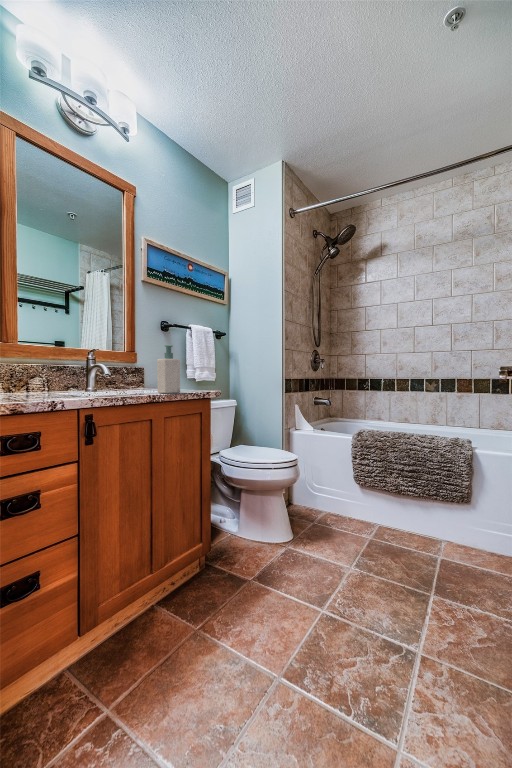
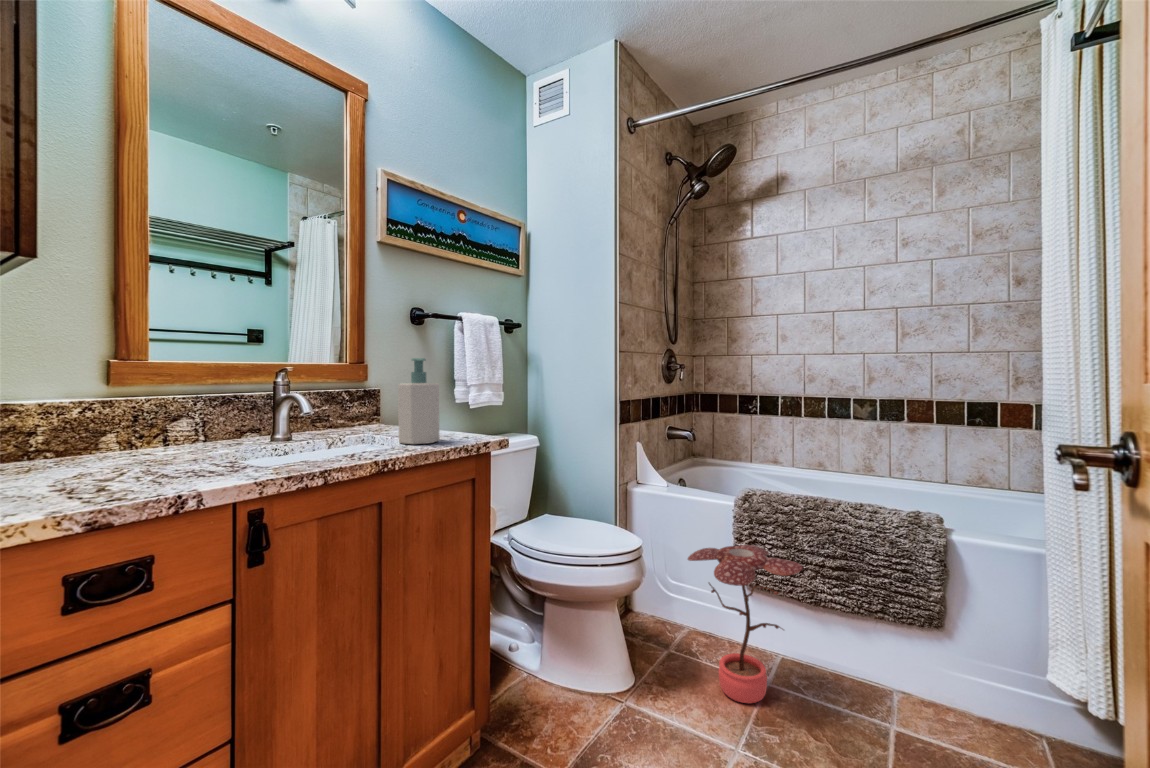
potted plant: none [323,459,390,548] -> present [688,545,803,703]

